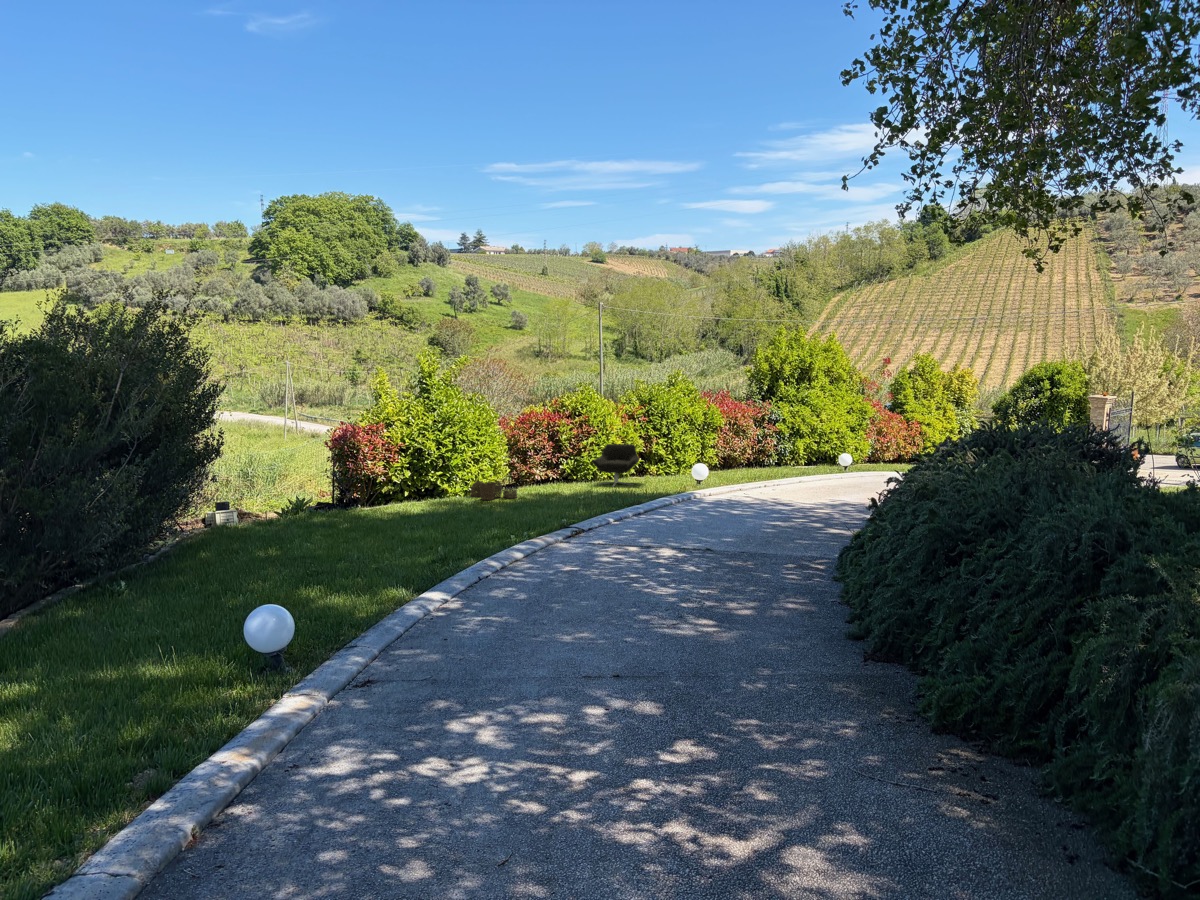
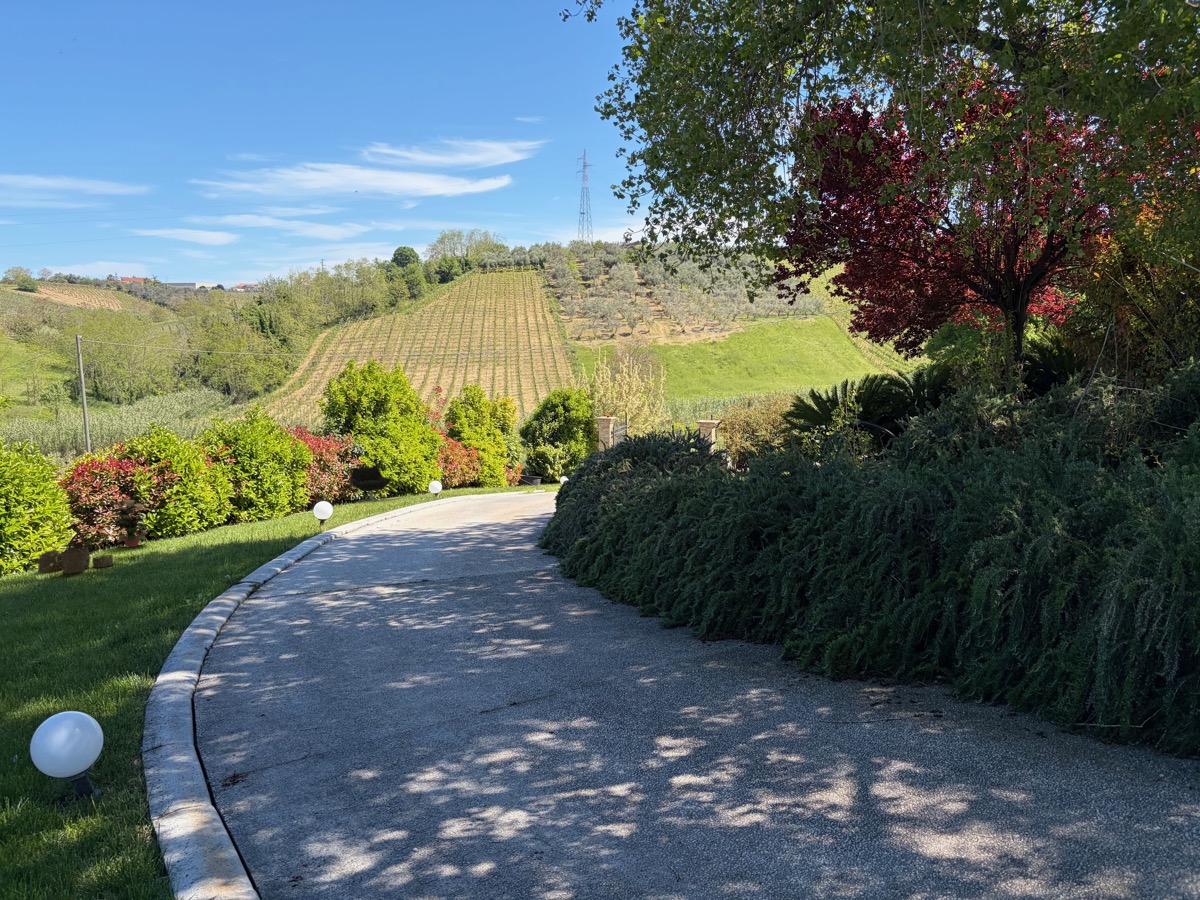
lounge chair: present [592,444,639,486] -> present [349,466,391,501]
decorative plant: none [536,447,563,485] -> present [111,500,147,547]

